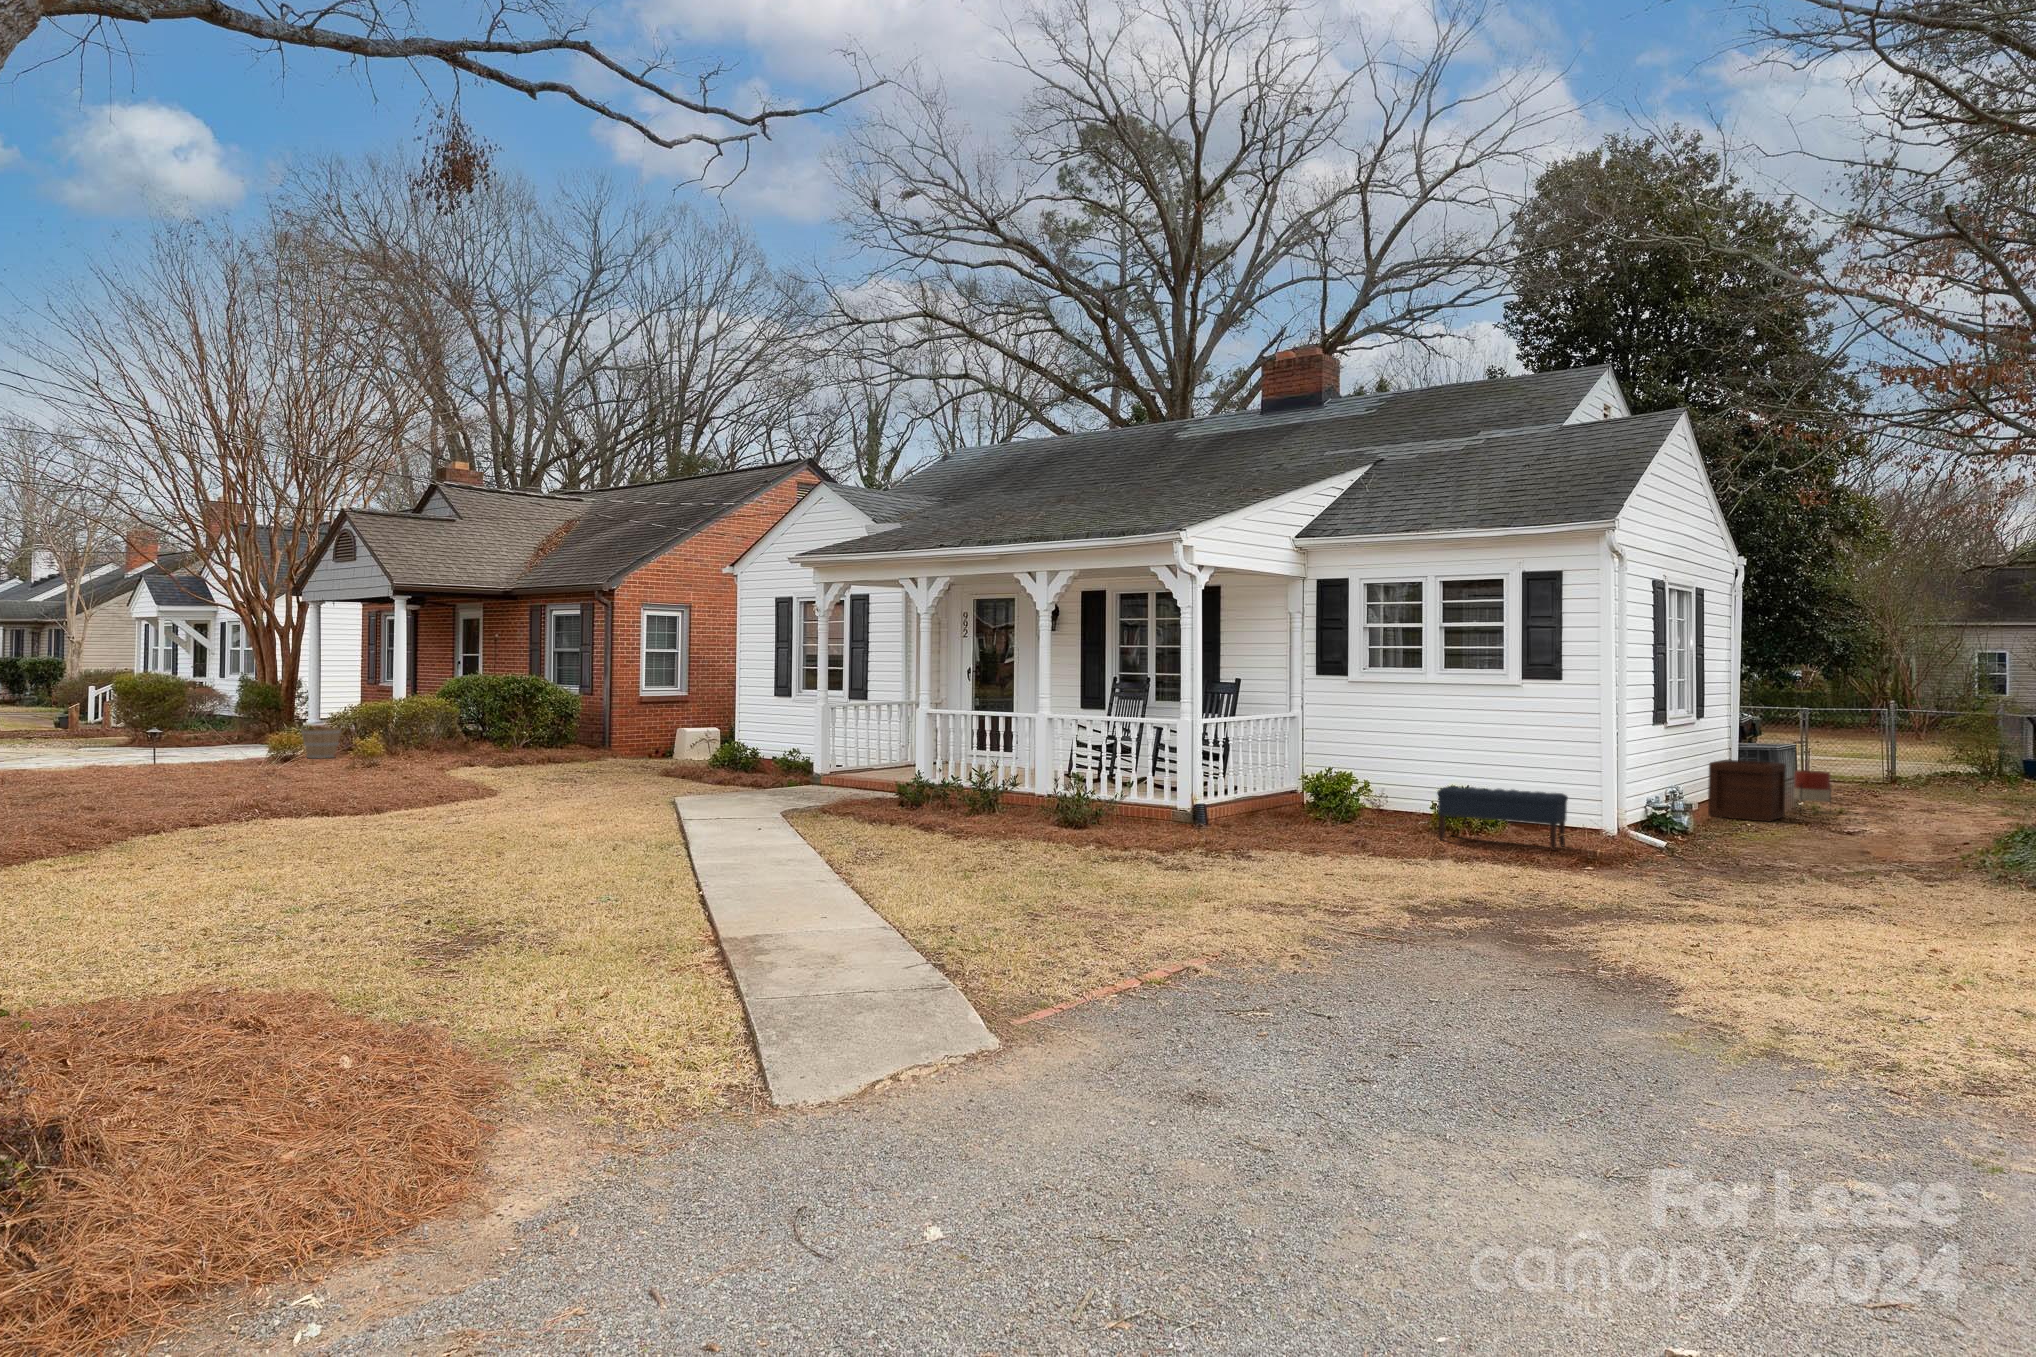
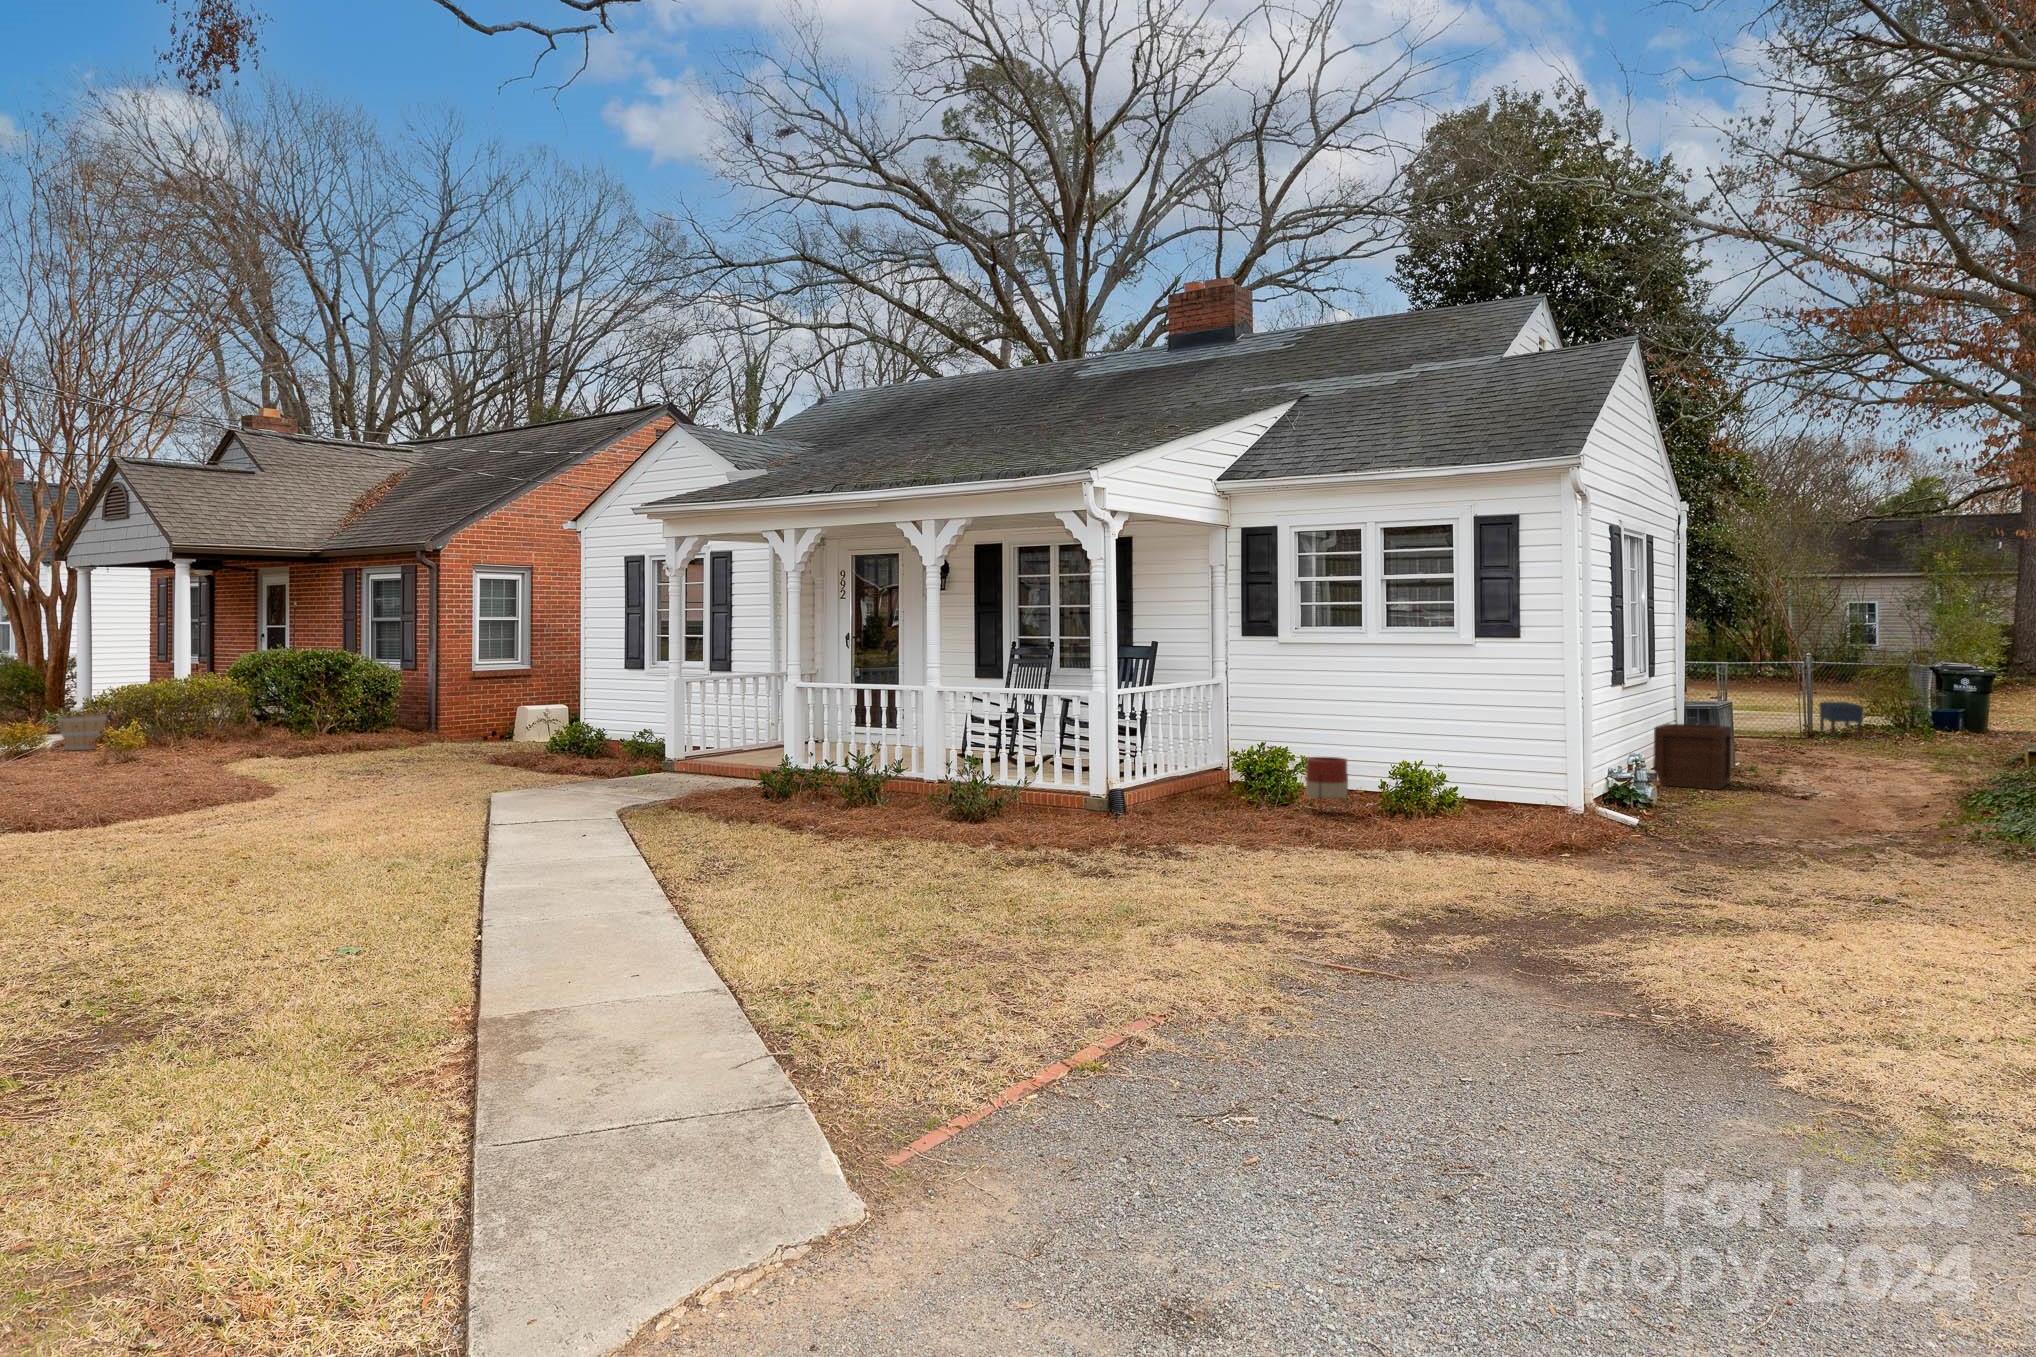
planter: present [1794,770,1831,802] -> present [1306,757,1348,804]
bench: present [1437,786,1568,851] -> present [1819,702,1863,737]

